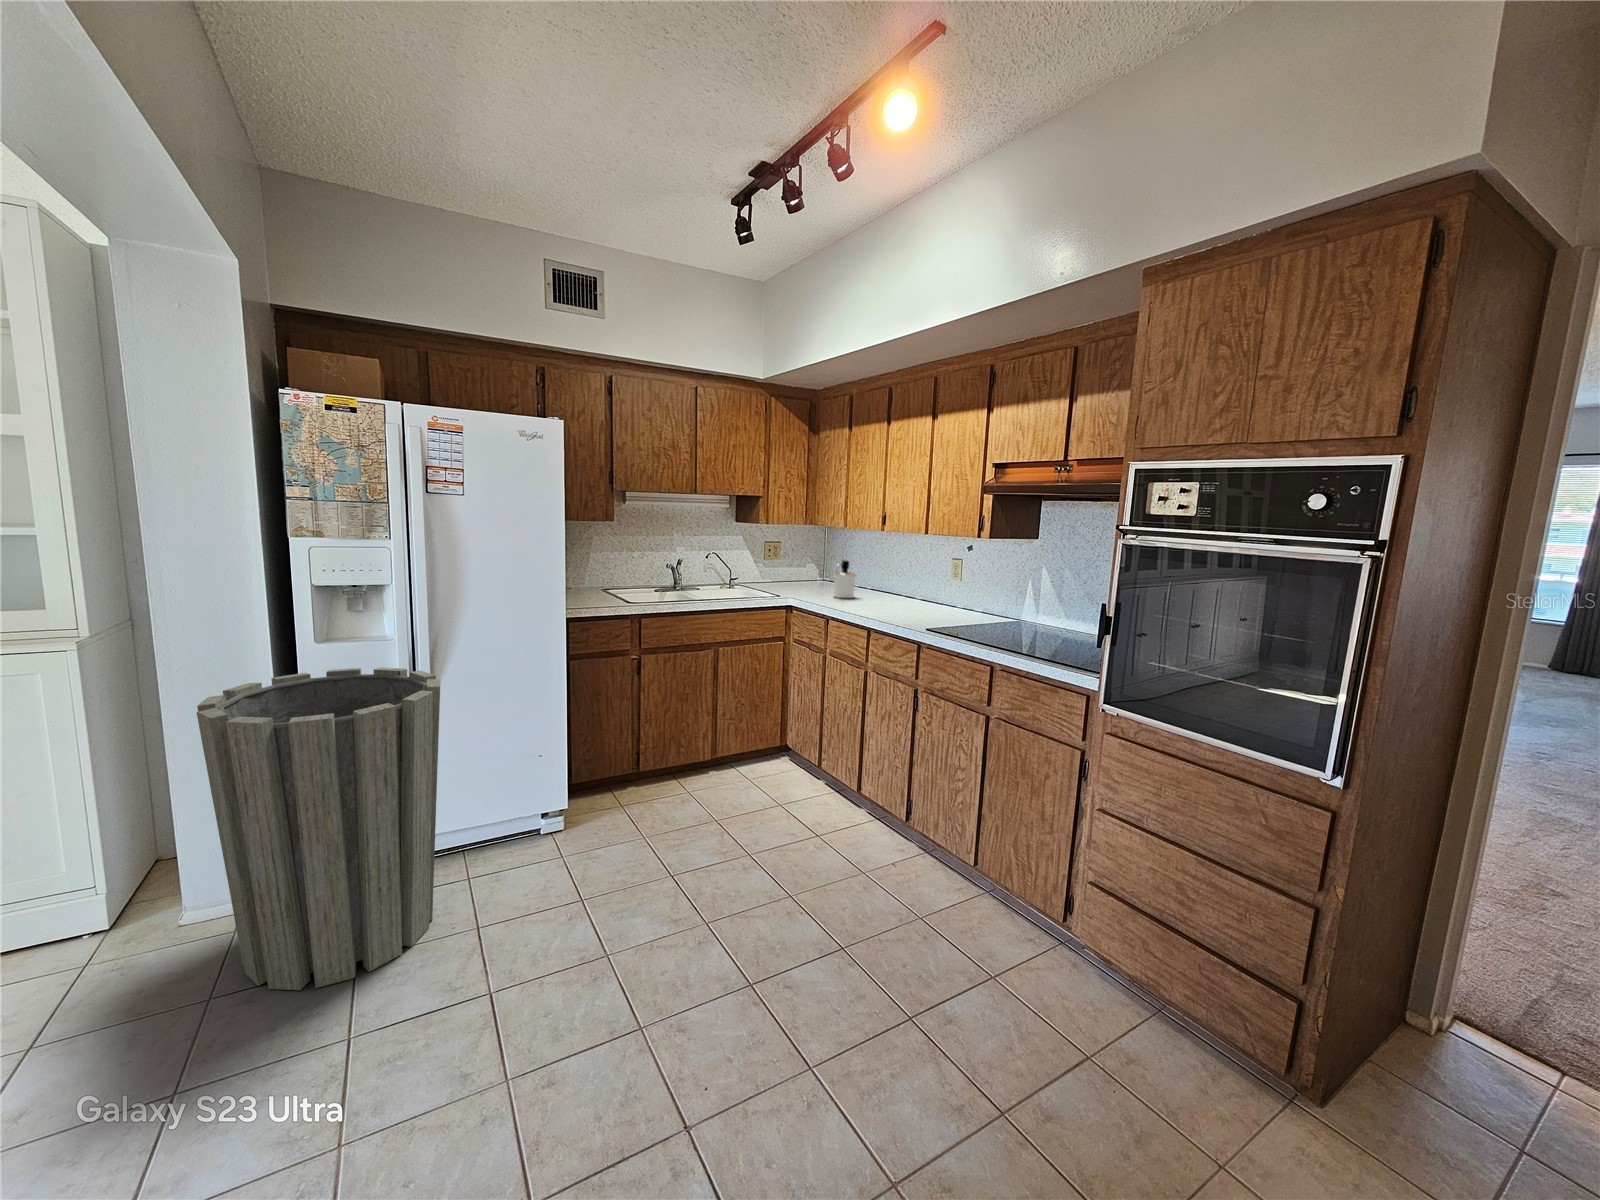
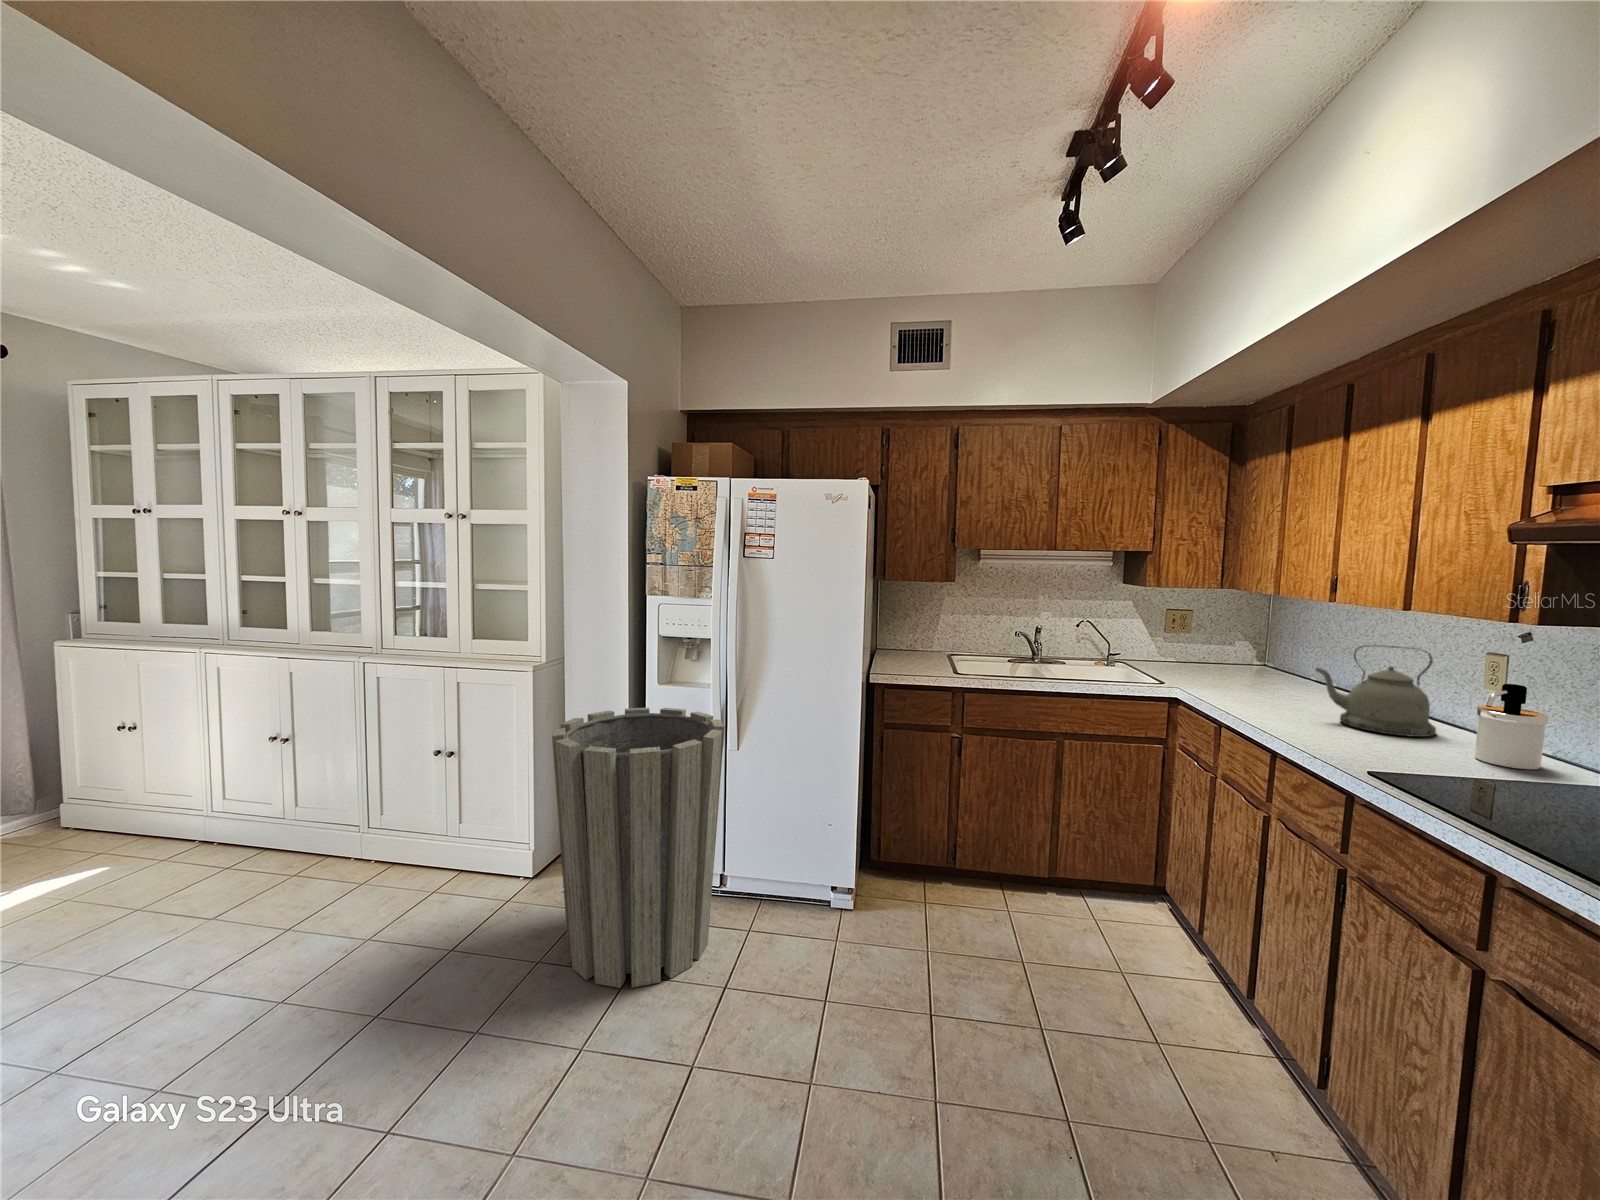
kettle: none [879,558,935,611] -> present [1316,645,1436,737]
soap dispenser: present [834,560,856,598] -> present [1475,684,1549,770]

